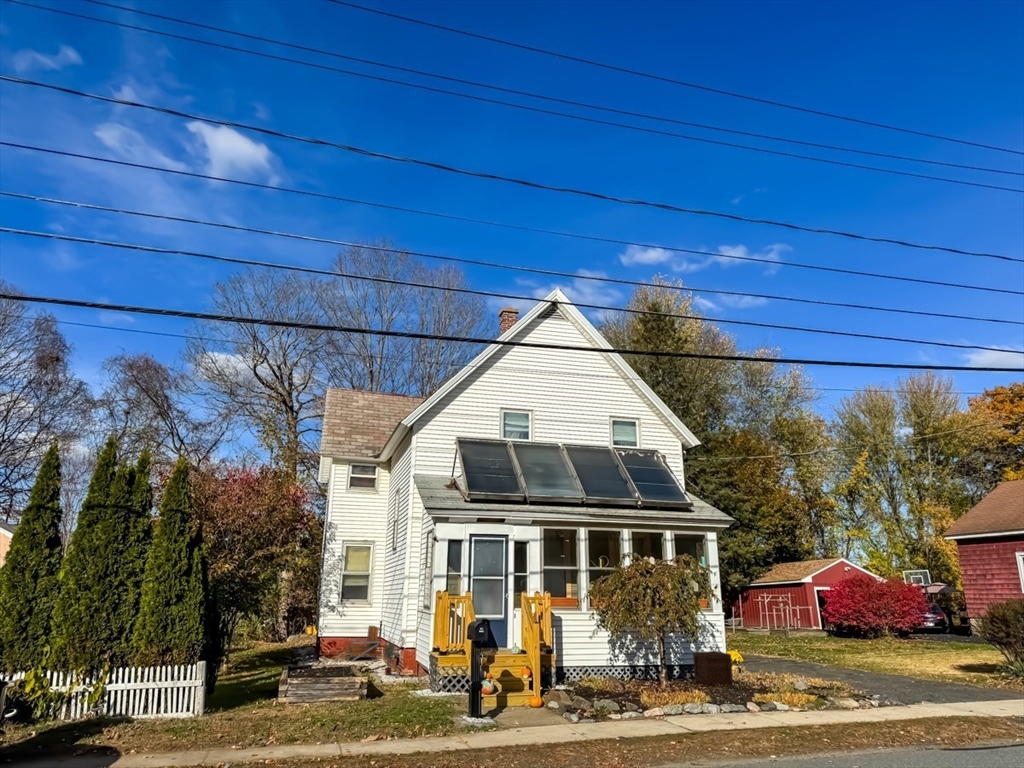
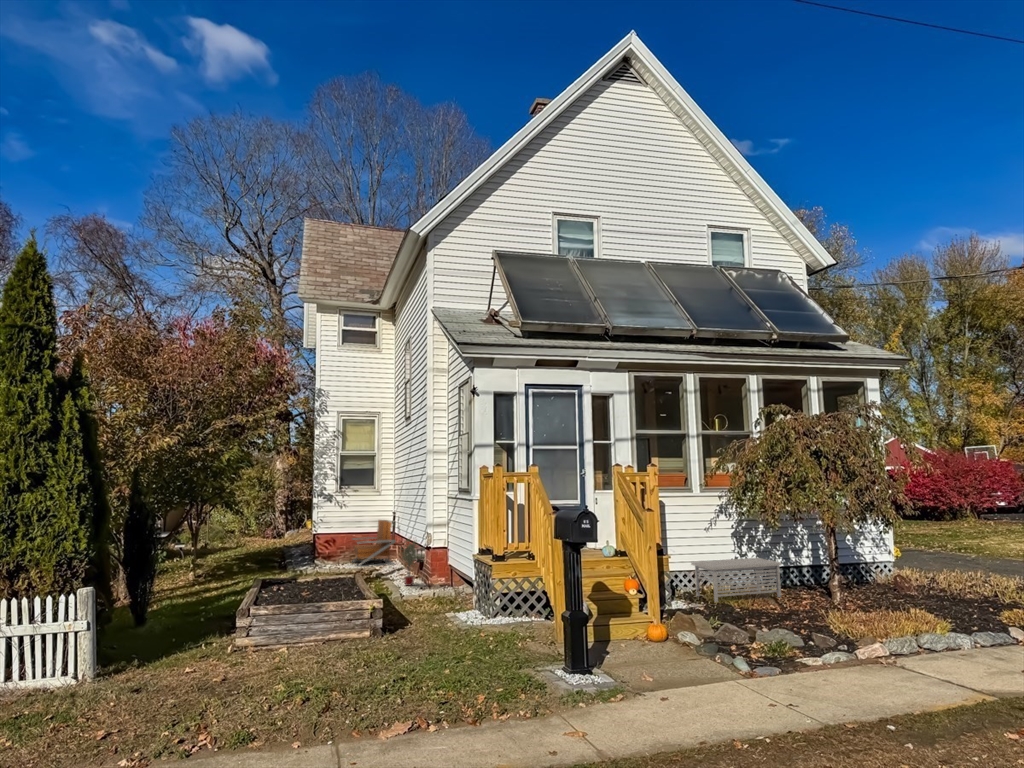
wooden crate: present [693,651,733,685] -> none [850,544,916,592]
storage bench: none [579,659,638,688] -> present [691,558,781,602]

